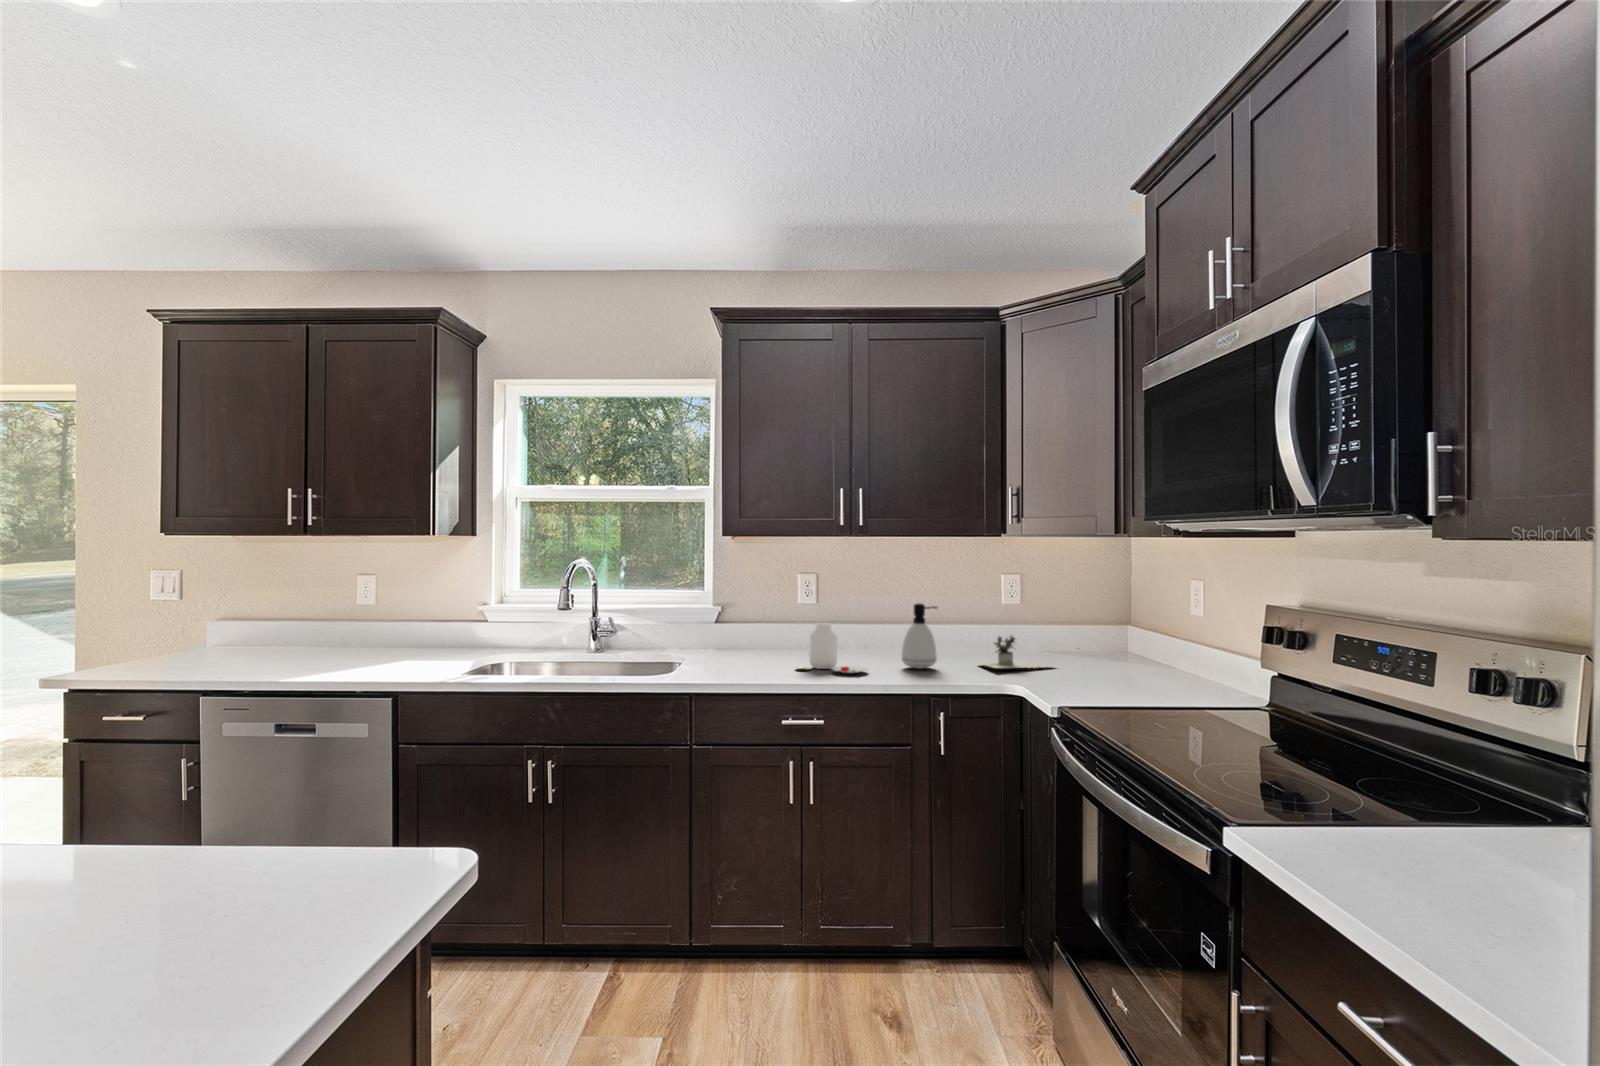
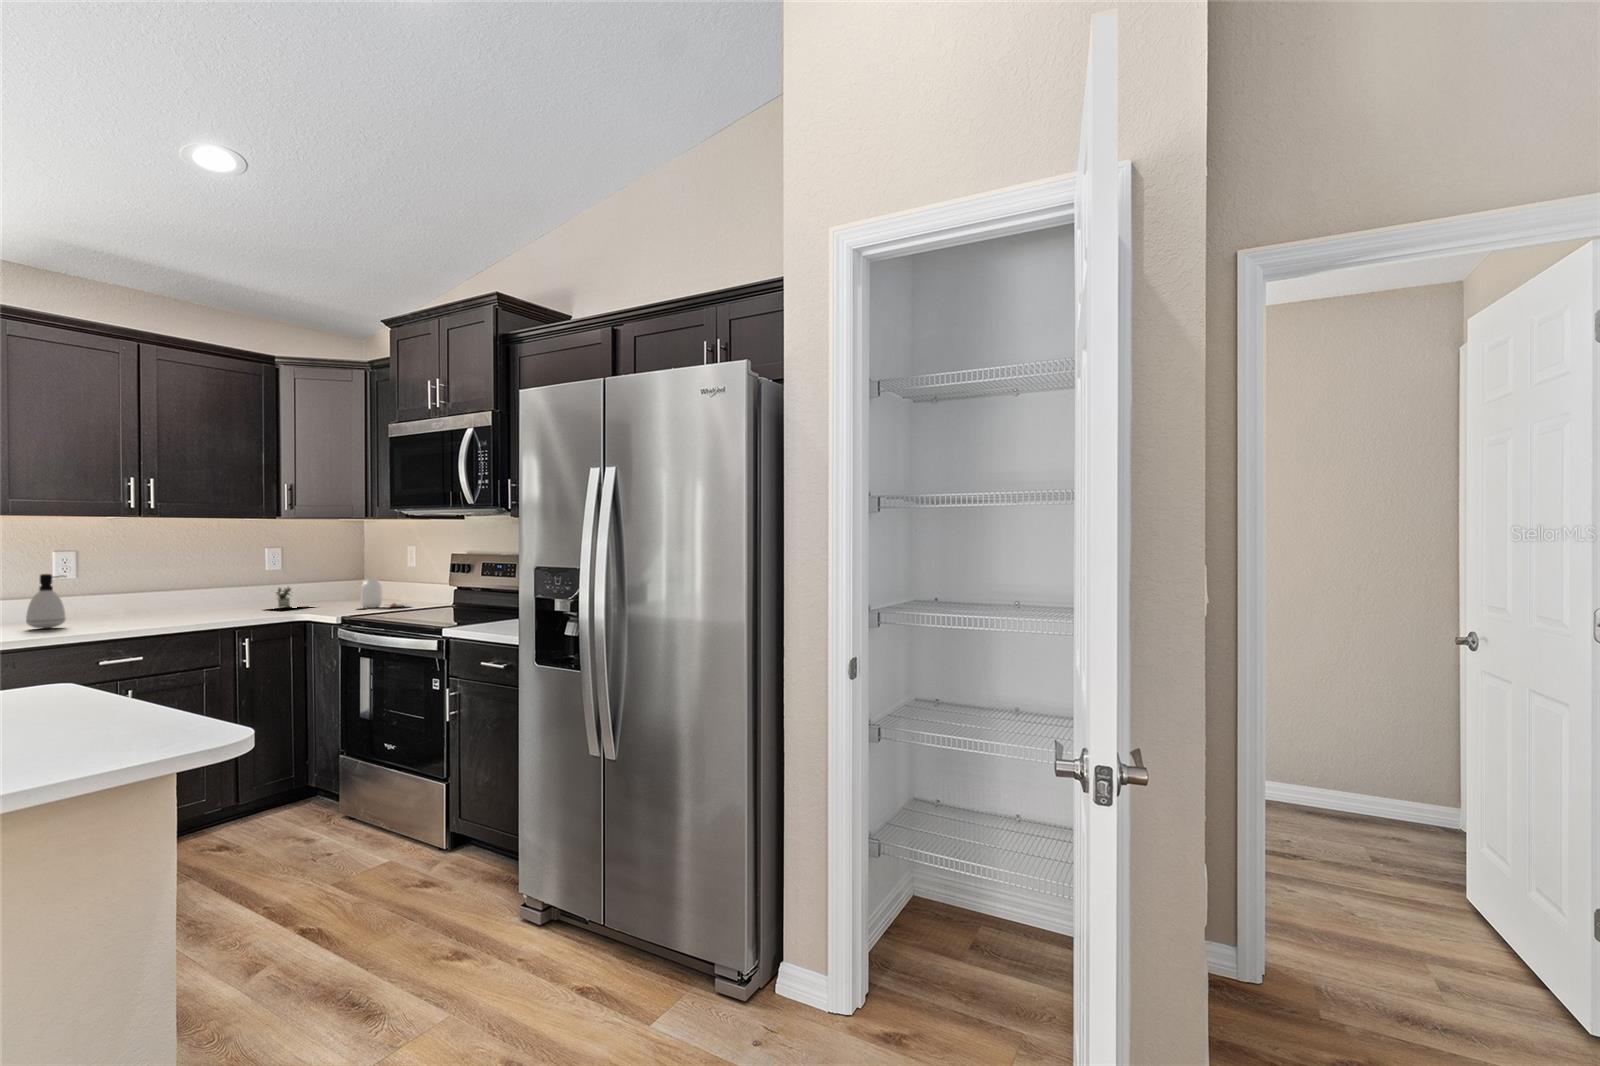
soap dispenser: present [902,603,937,669] -> present [26,574,65,628]
jar: present [800,623,868,673] -> present [361,578,410,608]

